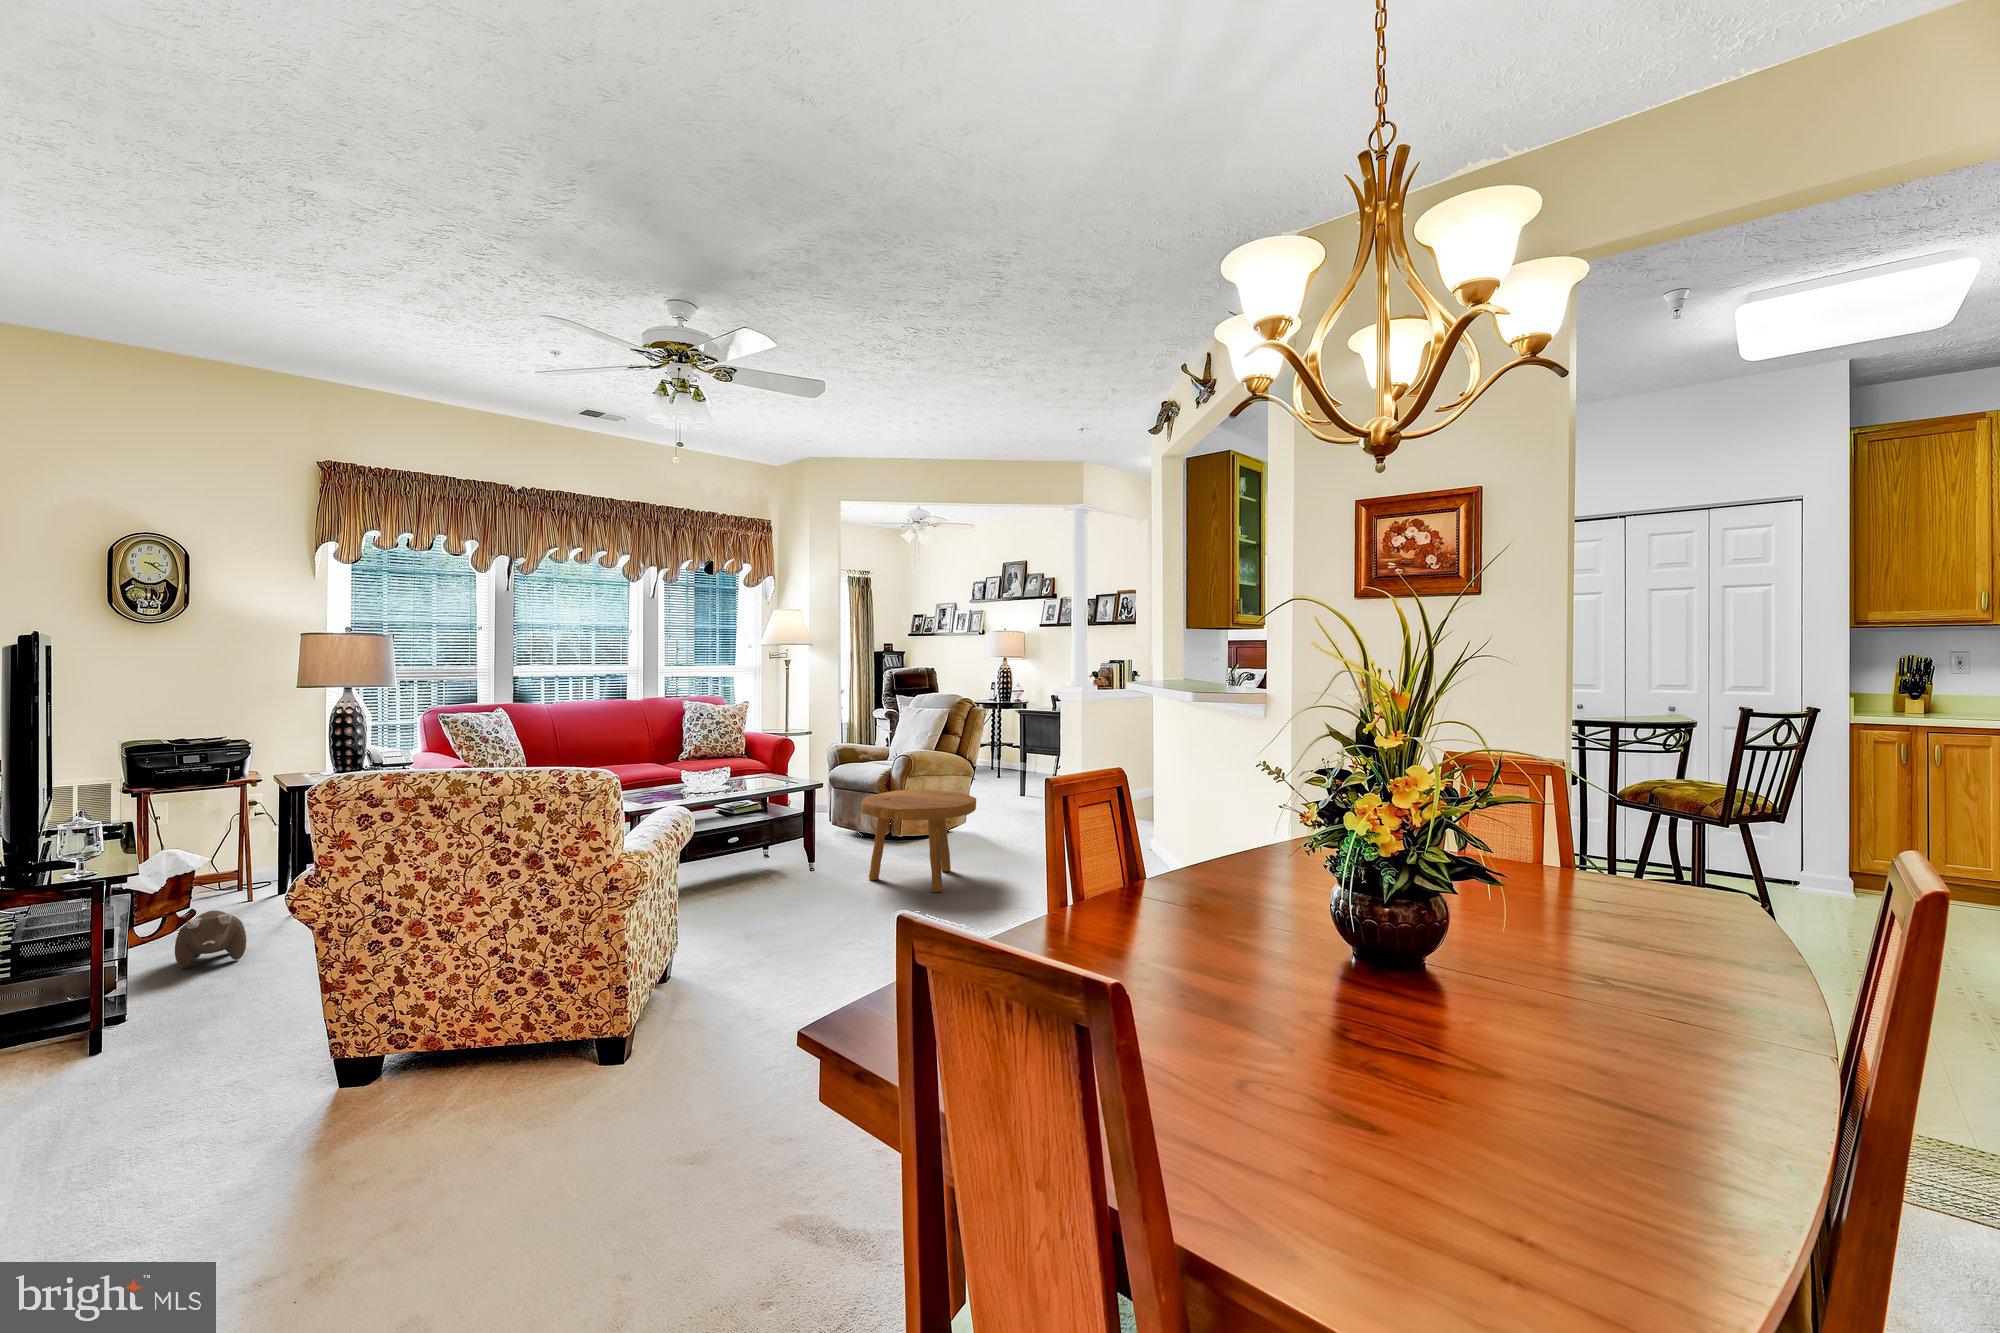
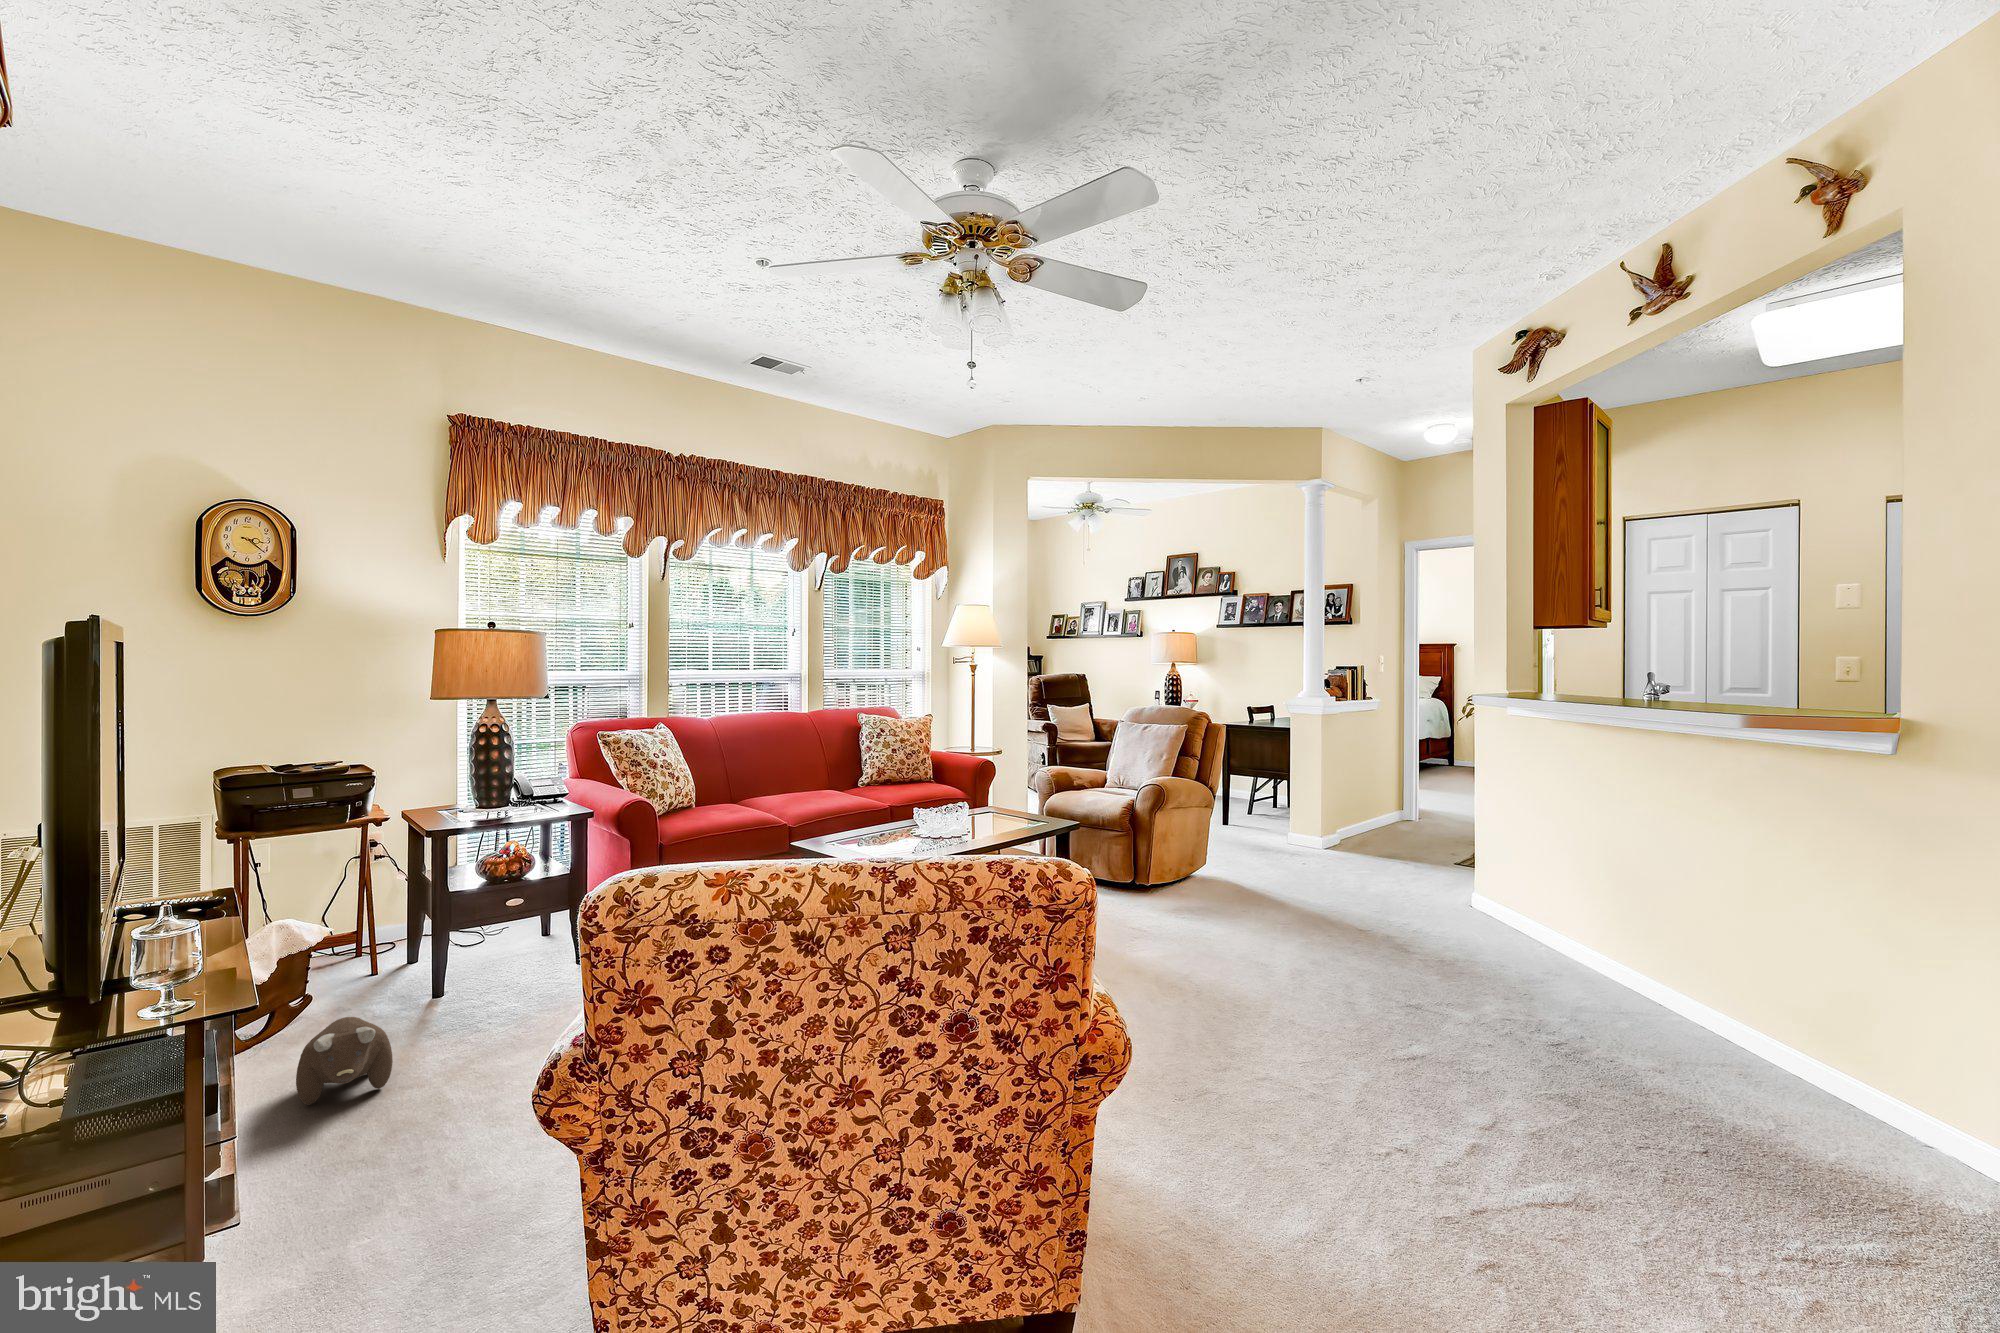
footstool: present [862,790,976,892] -> none [1139,830,1291,972]

